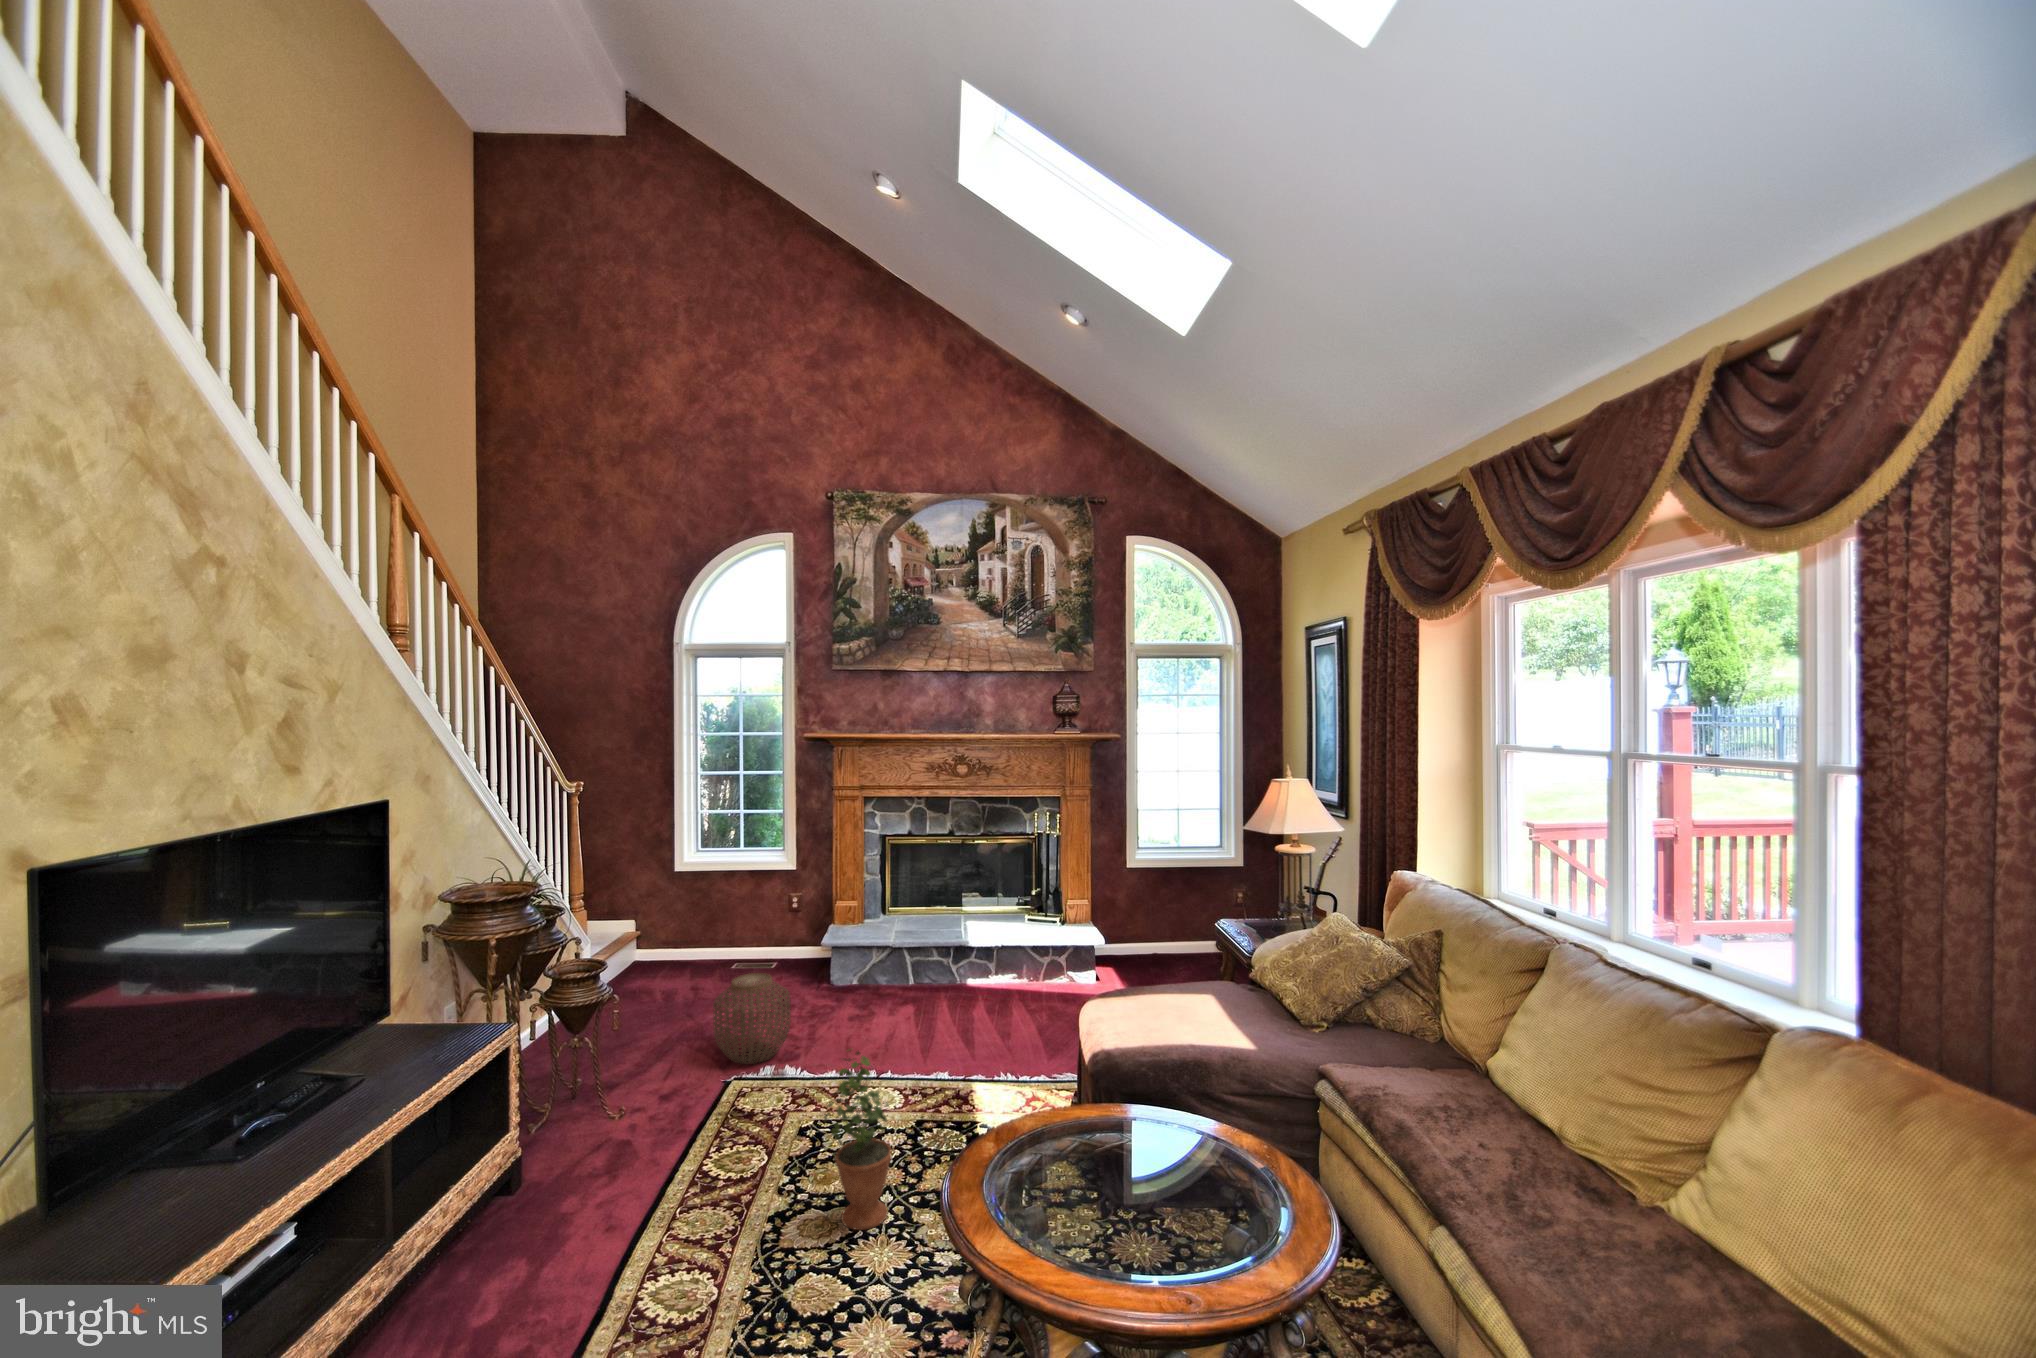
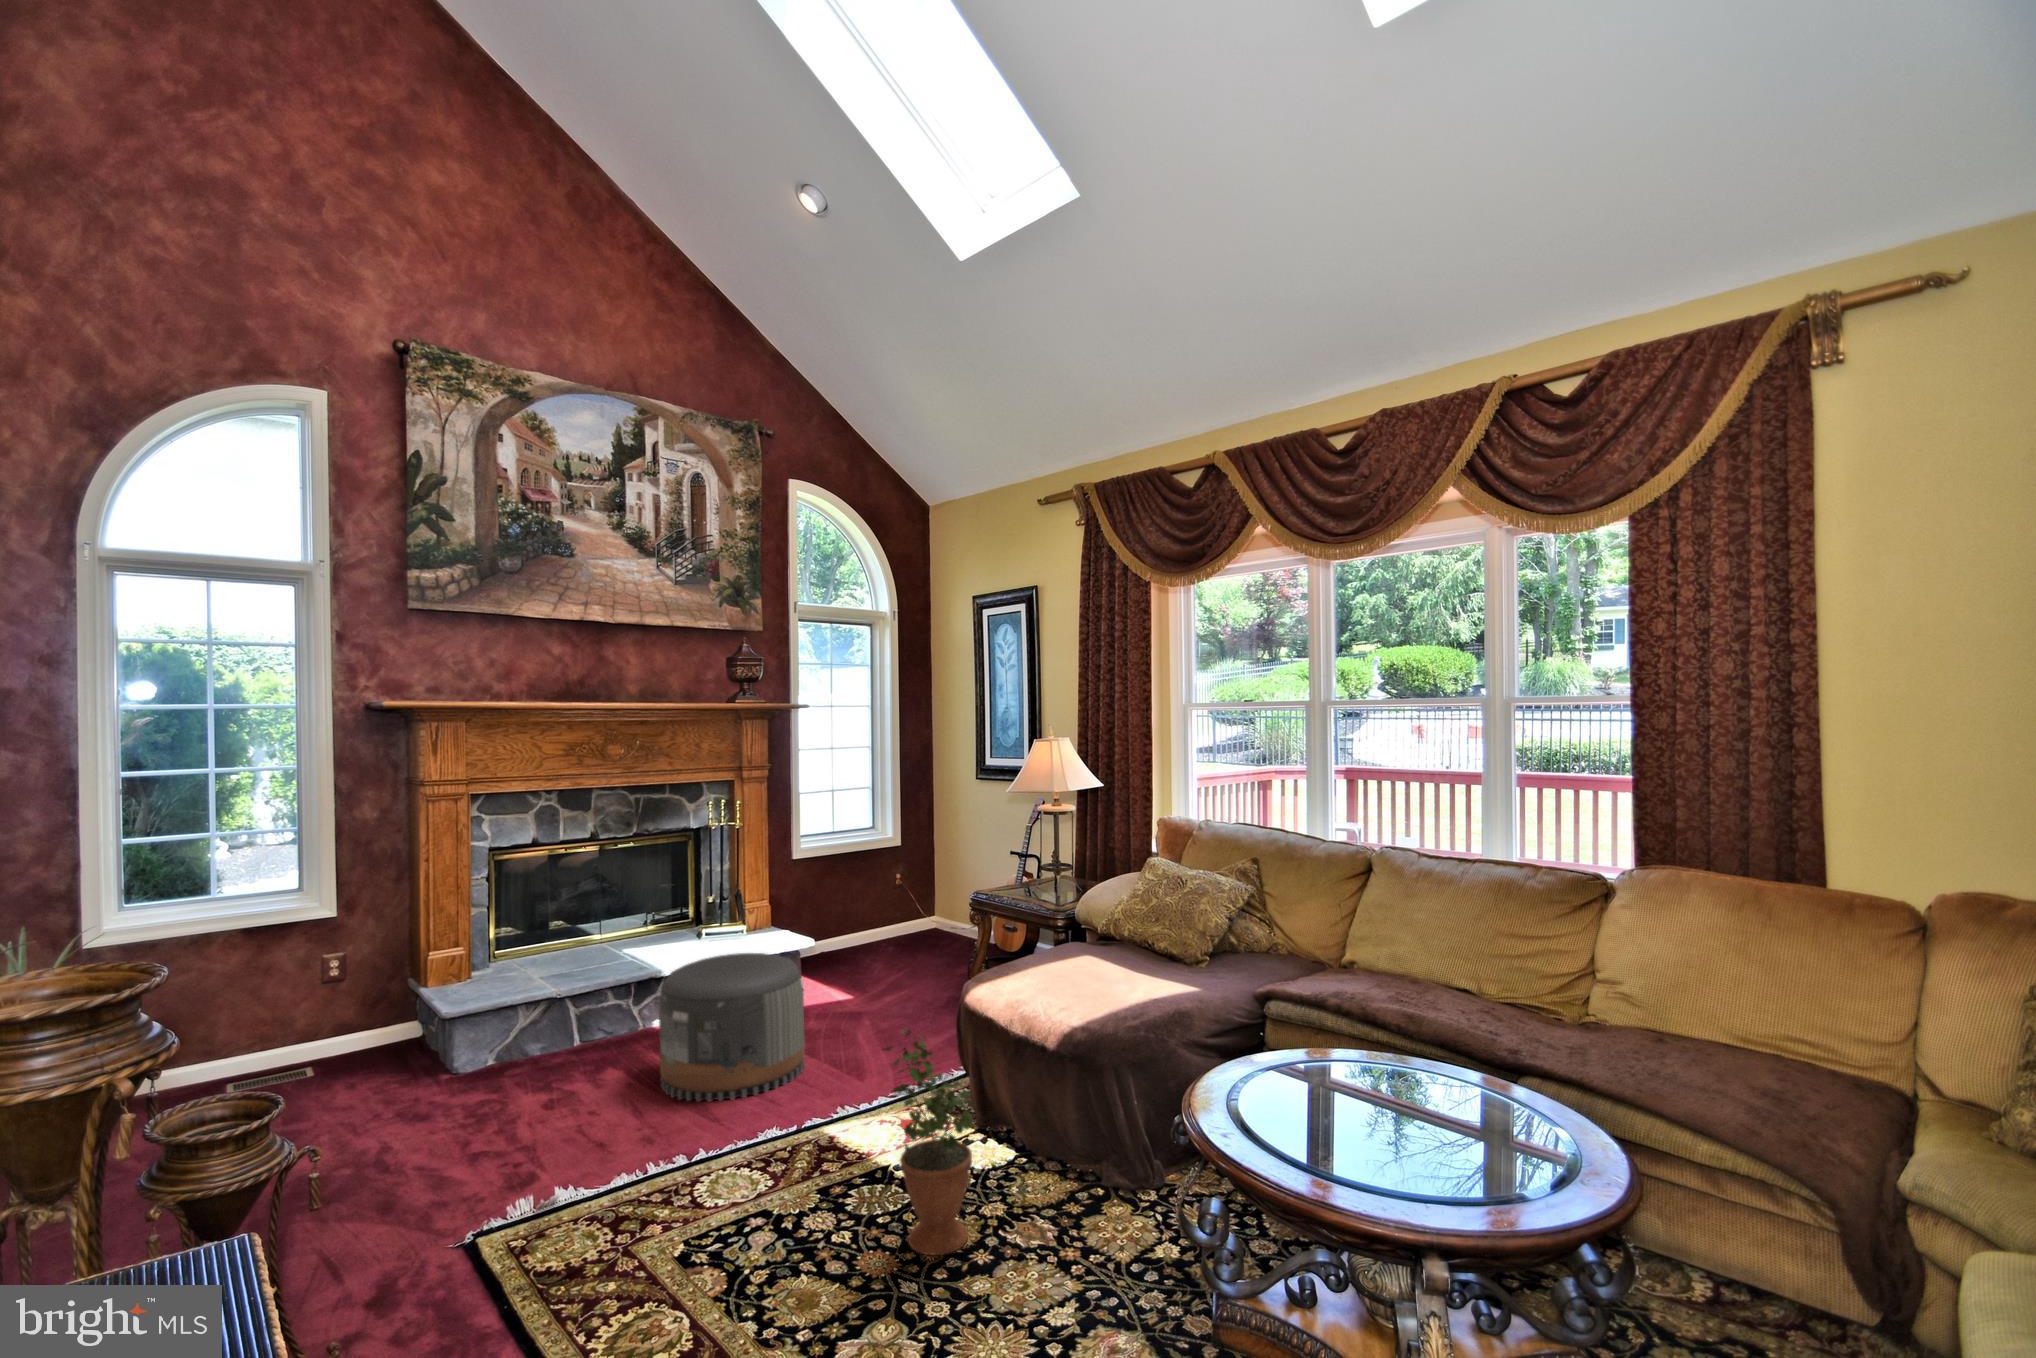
pouf: none [898,945,1003,1061] -> present [659,953,805,1102]
woven basket: present [713,973,791,1064] -> none [401,1042,537,1191]

